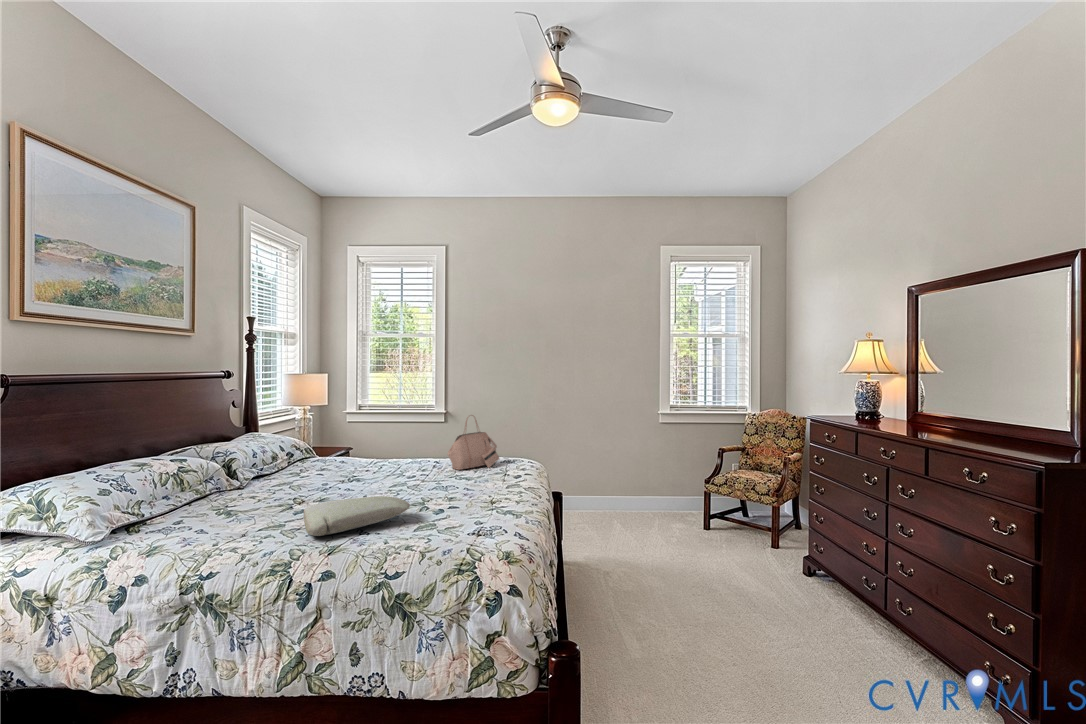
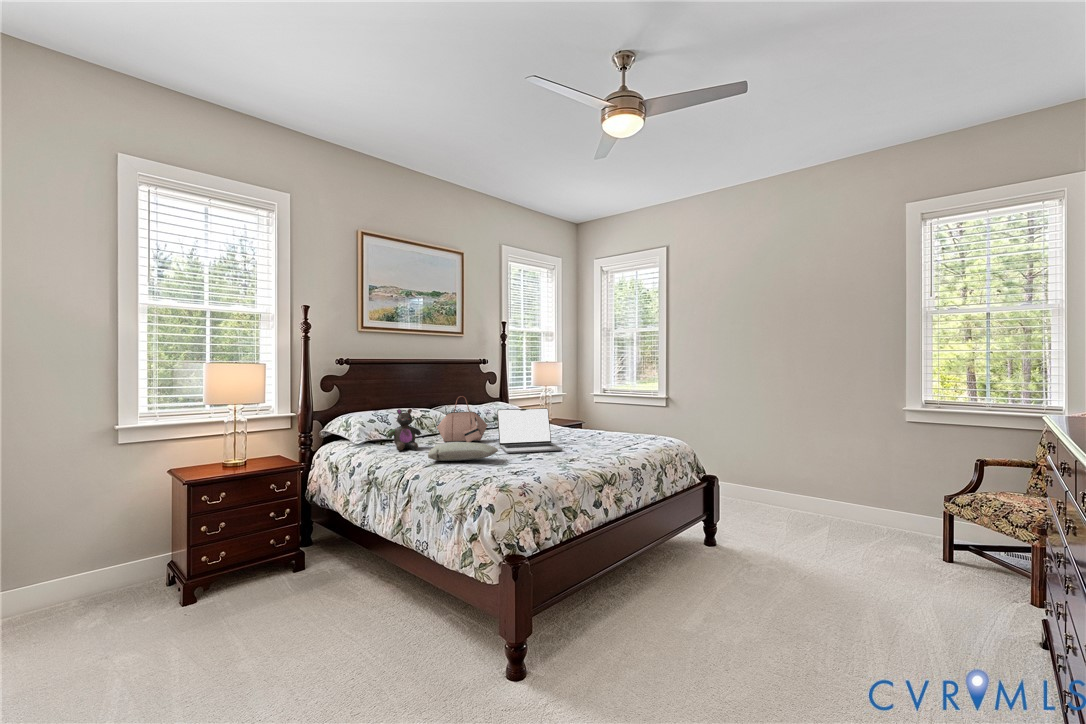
handbag: present [447,419,499,470] -> present [437,396,488,442]
laptop: none [345,436,448,503] -> present [497,408,562,453]
stuffed bear: none [169,457,236,533] -> present [388,409,421,451]

